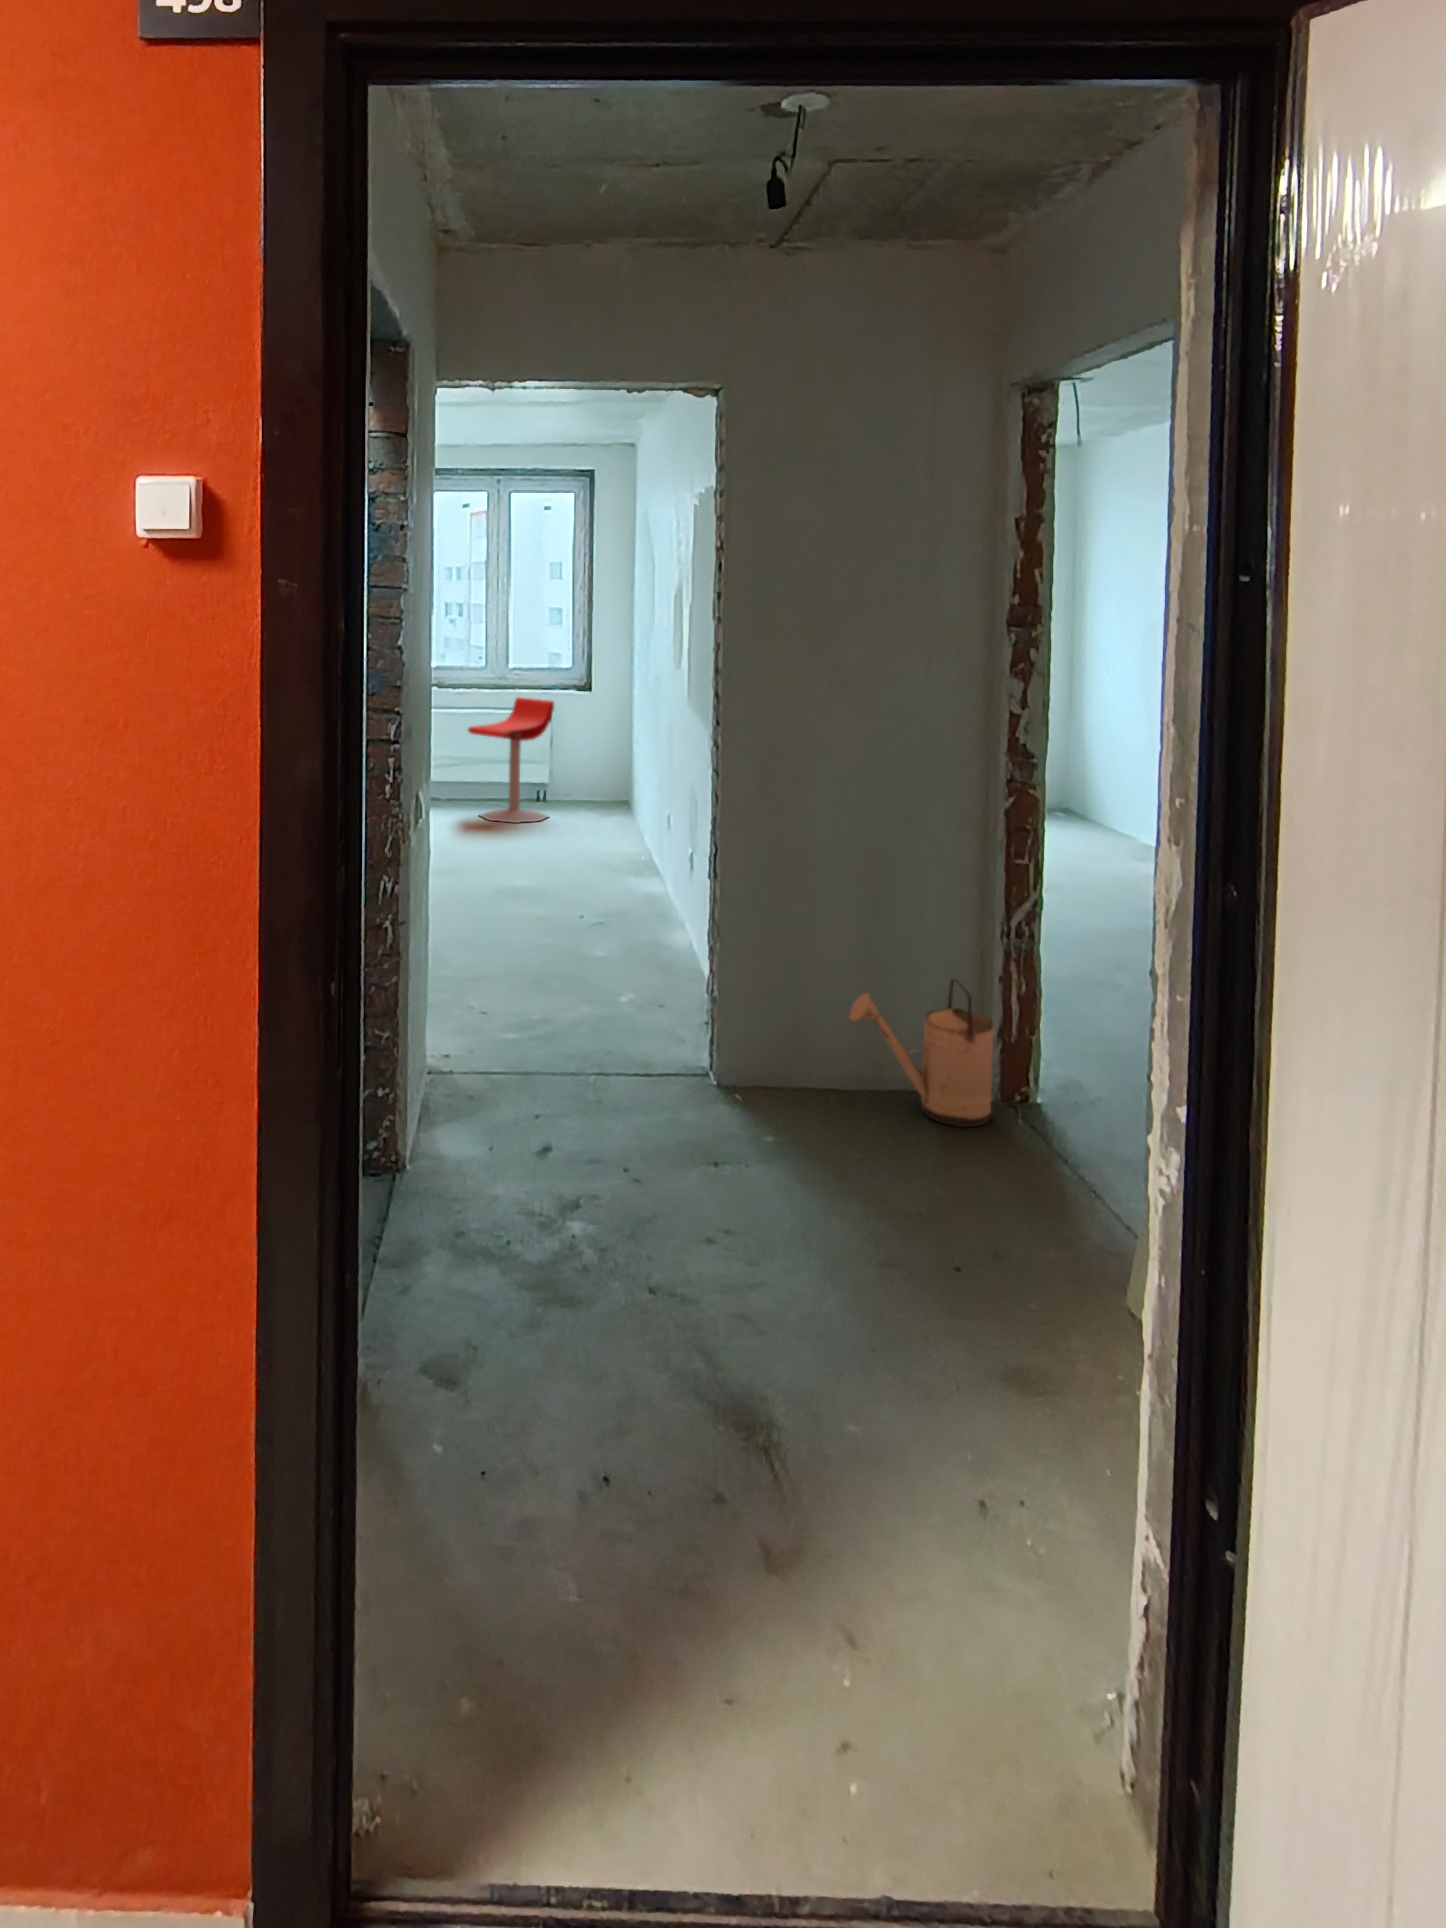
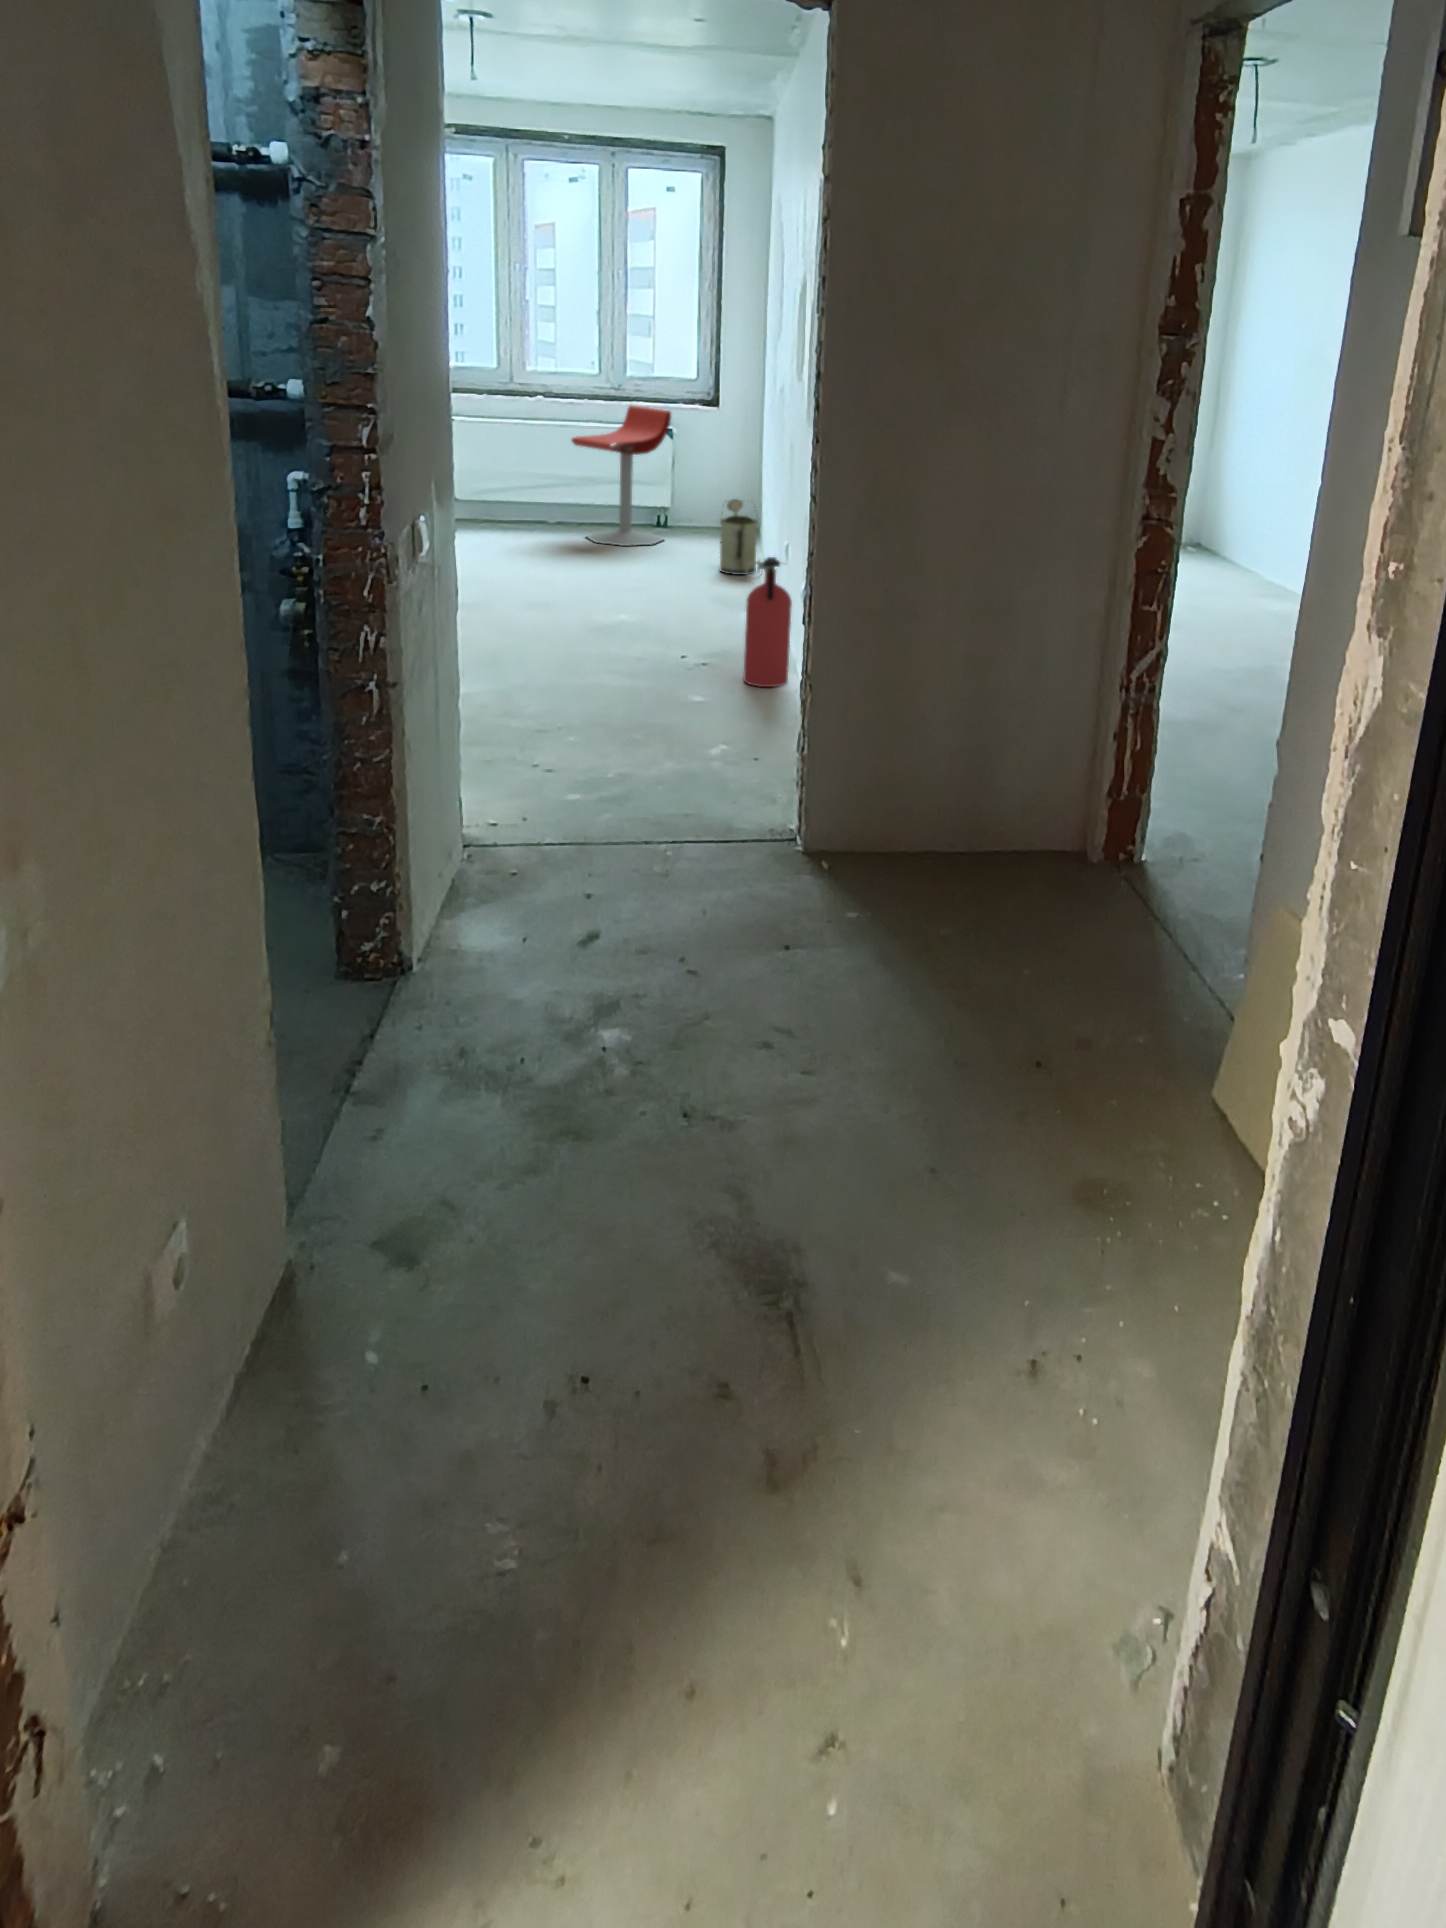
fire extinguisher: none [641,827,682,945] -> present [744,557,792,687]
watering can: present [850,979,1005,1127] -> present [720,499,758,575]

